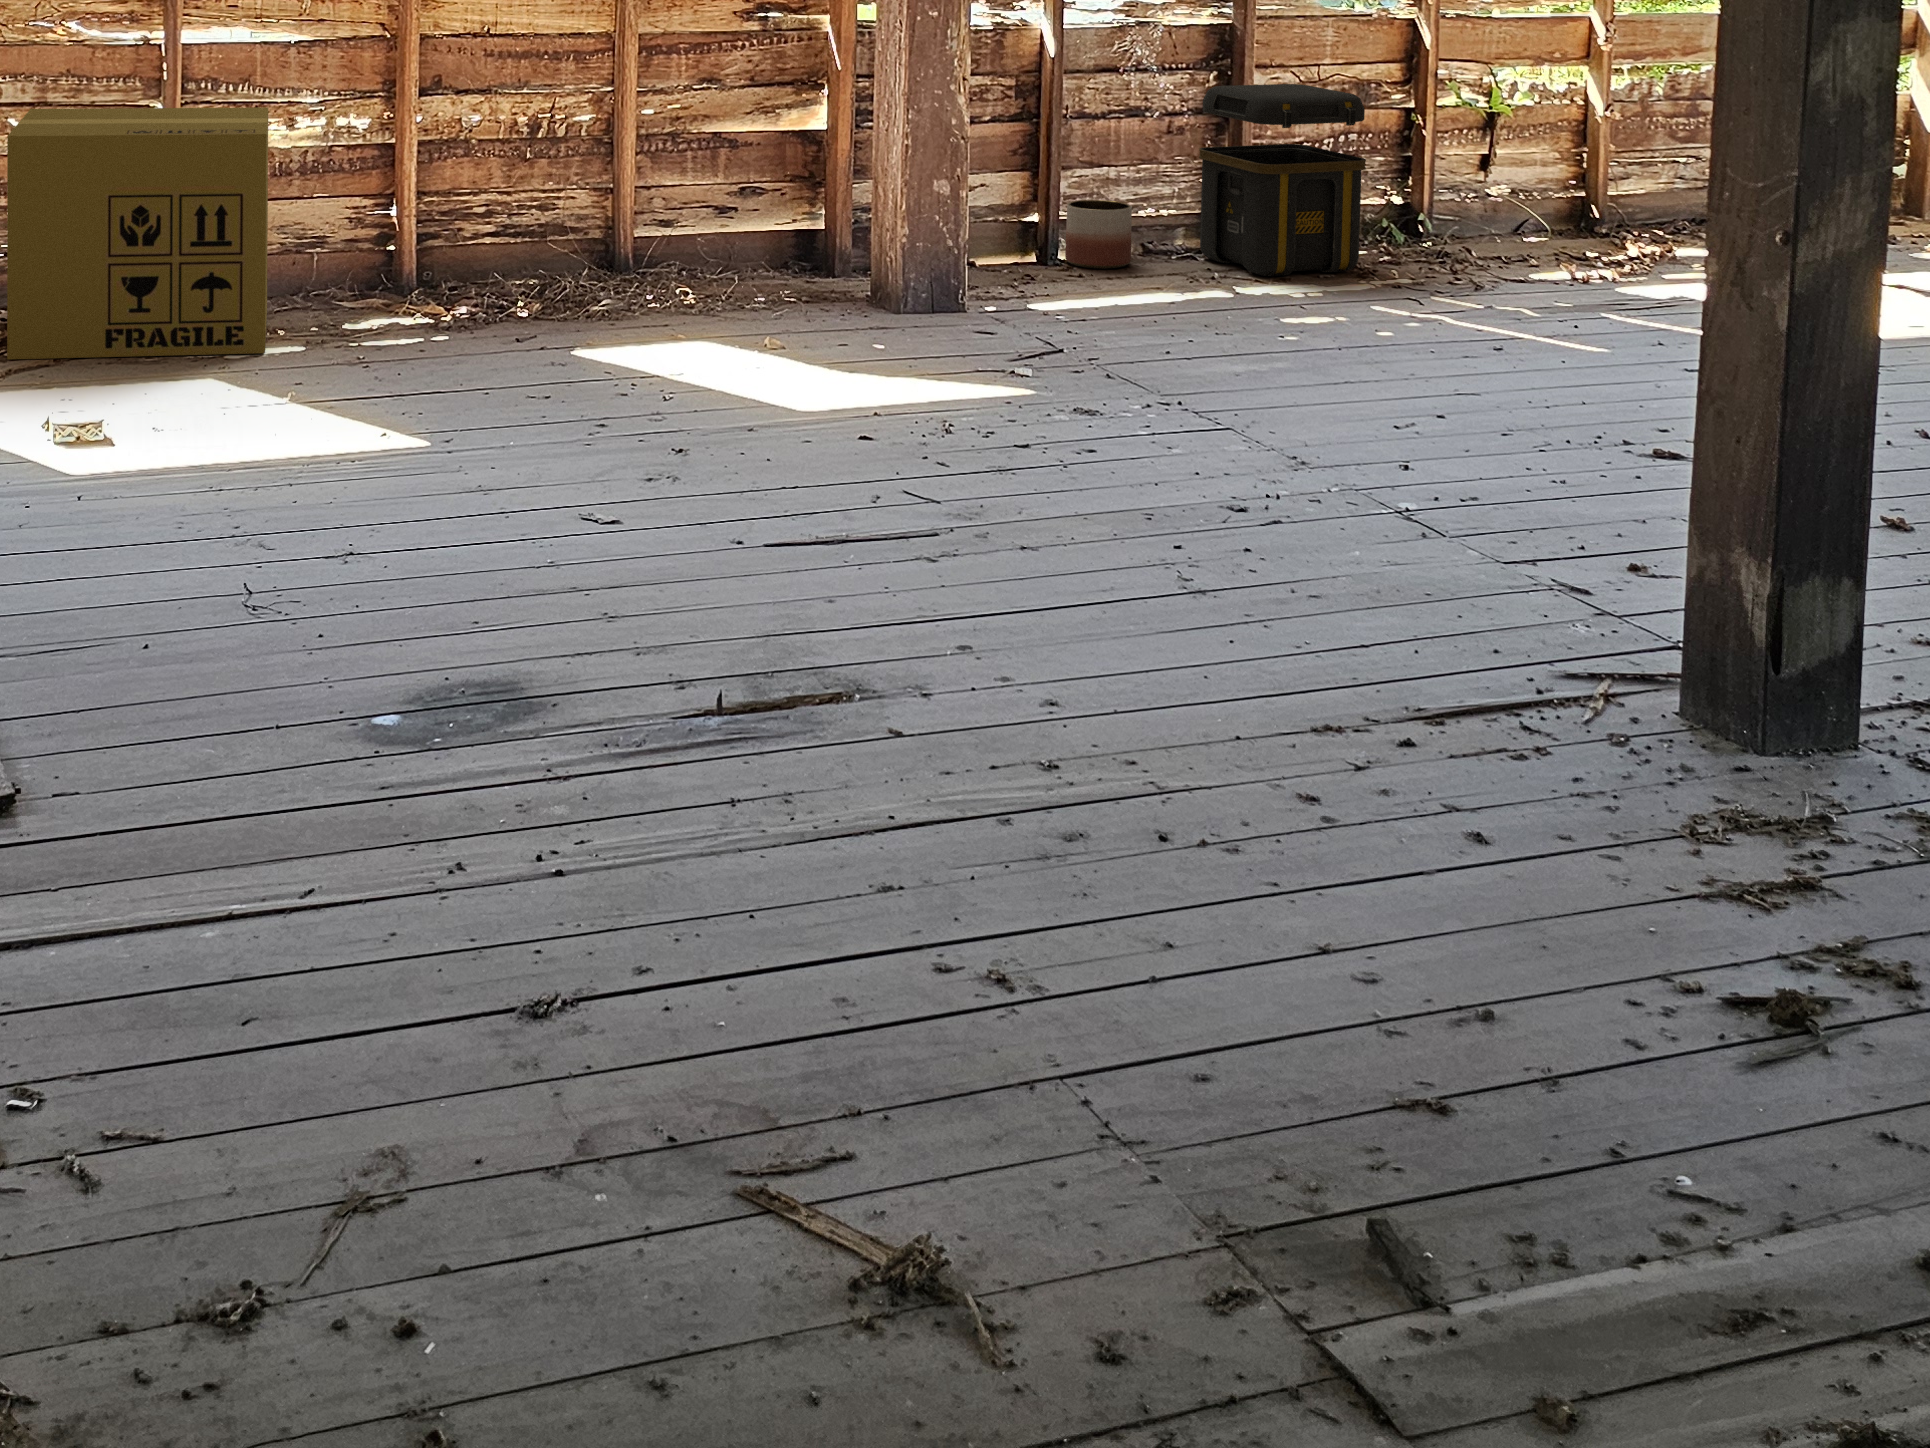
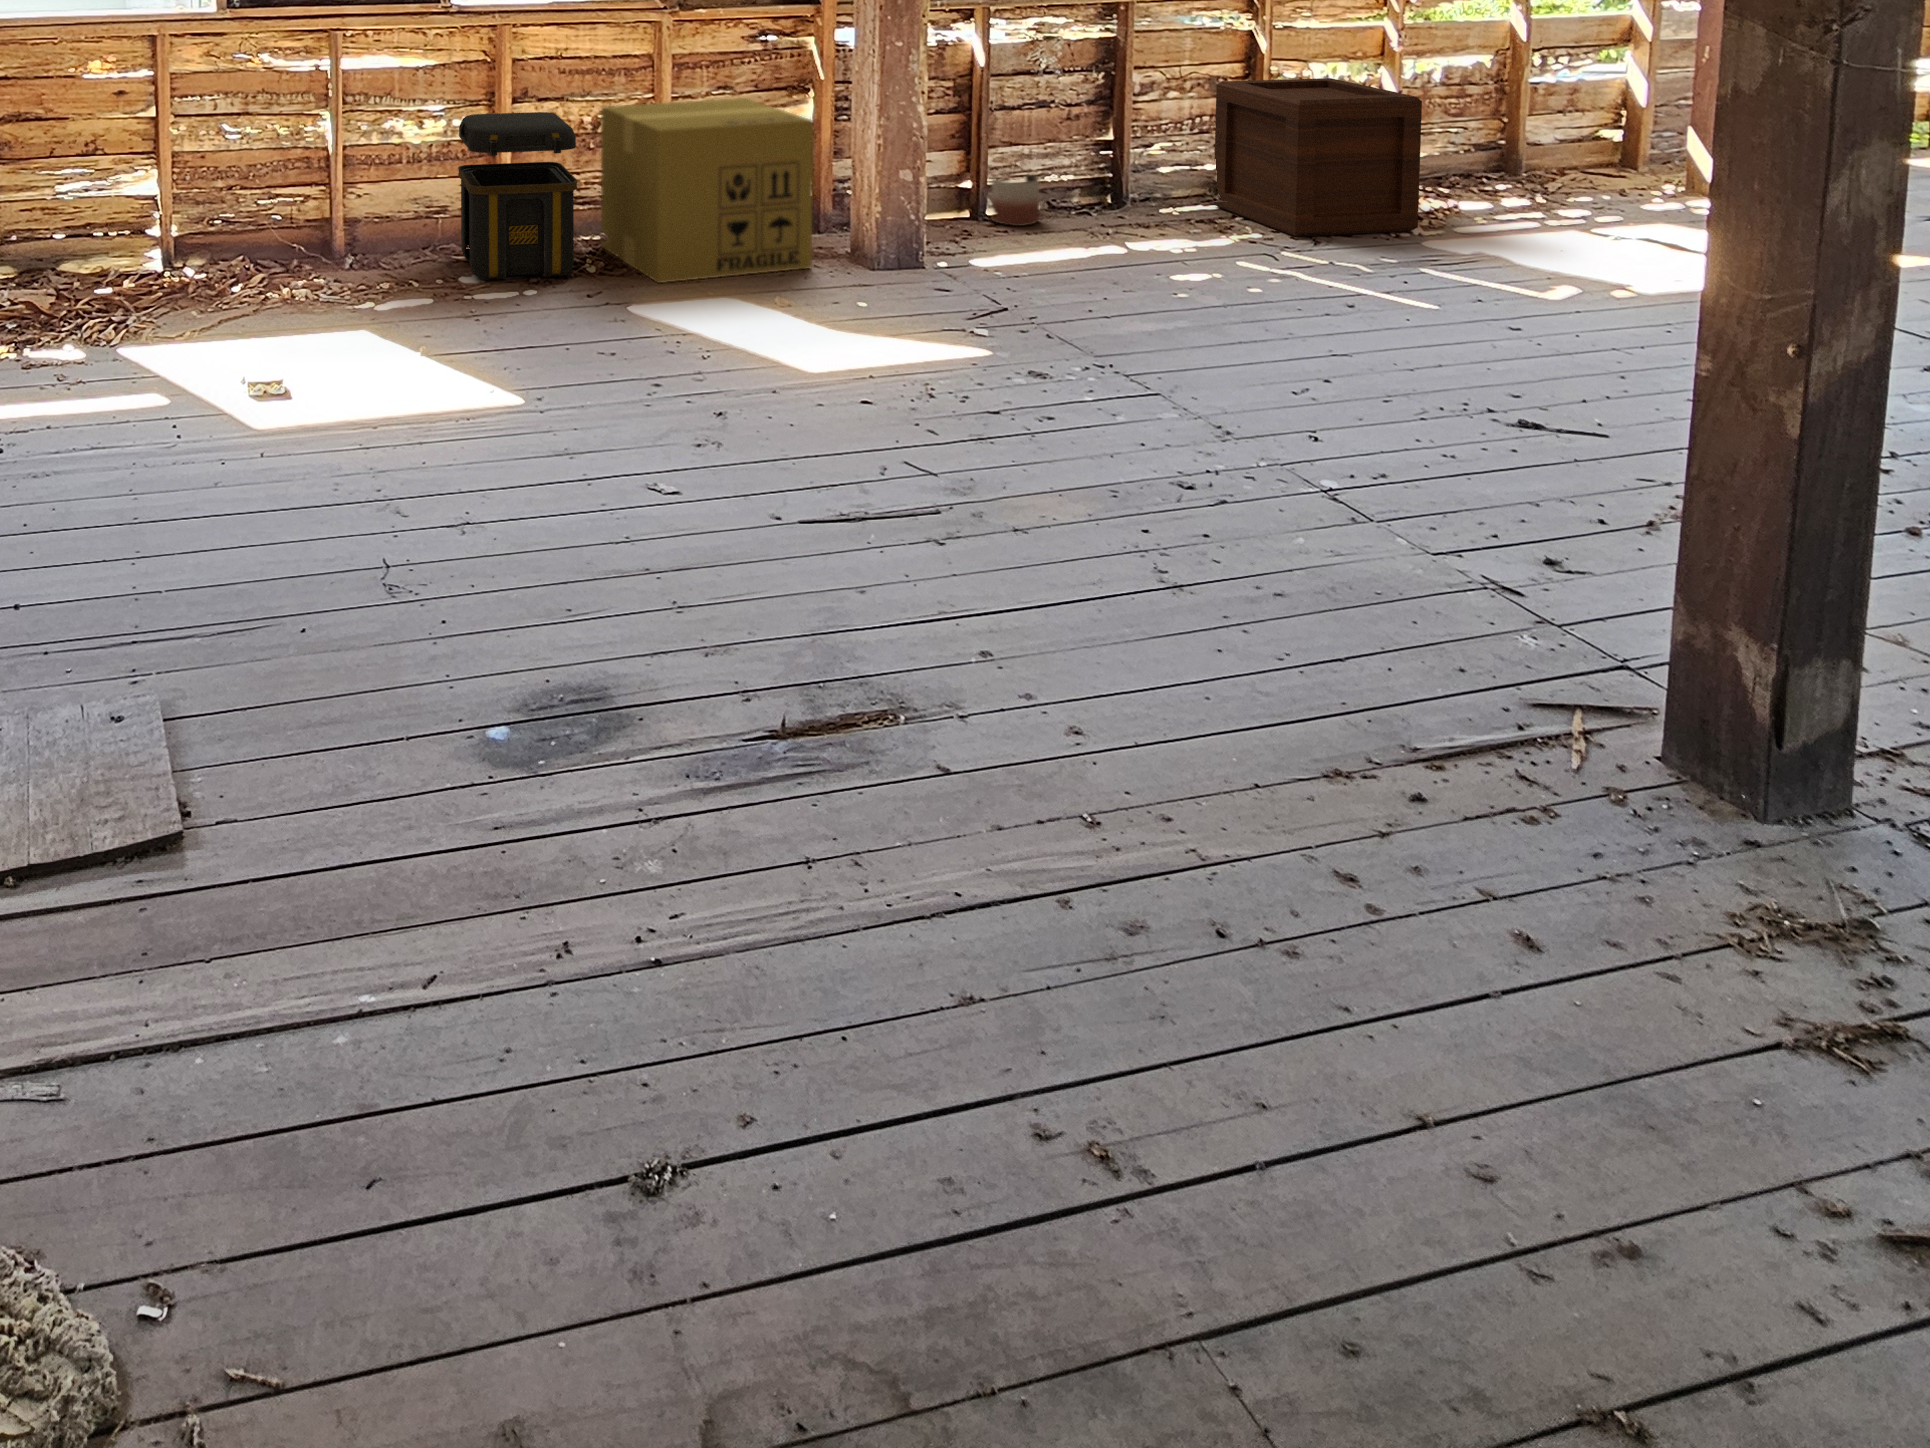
wooden crate: none [1361,78,1615,279] -> present [1213,78,1422,237]
toolbox: present [1199,84,1366,276] -> present [458,112,577,280]
cardboard box: present [7,107,268,359] -> present [601,98,813,283]

